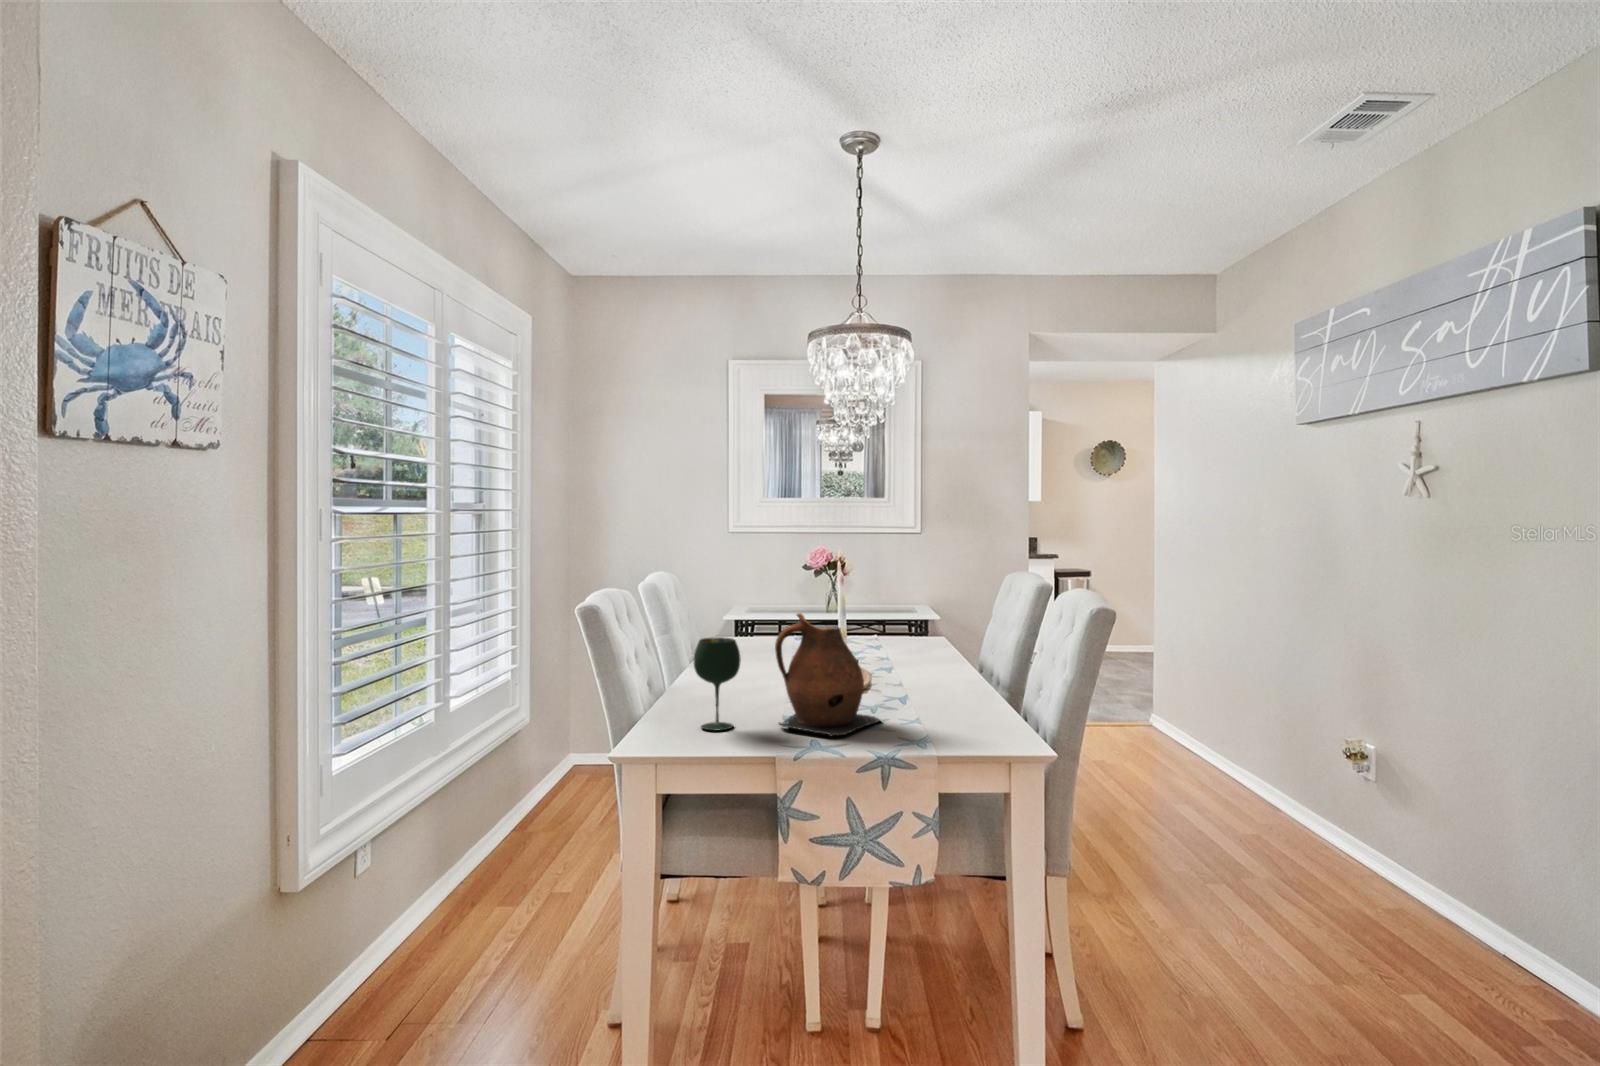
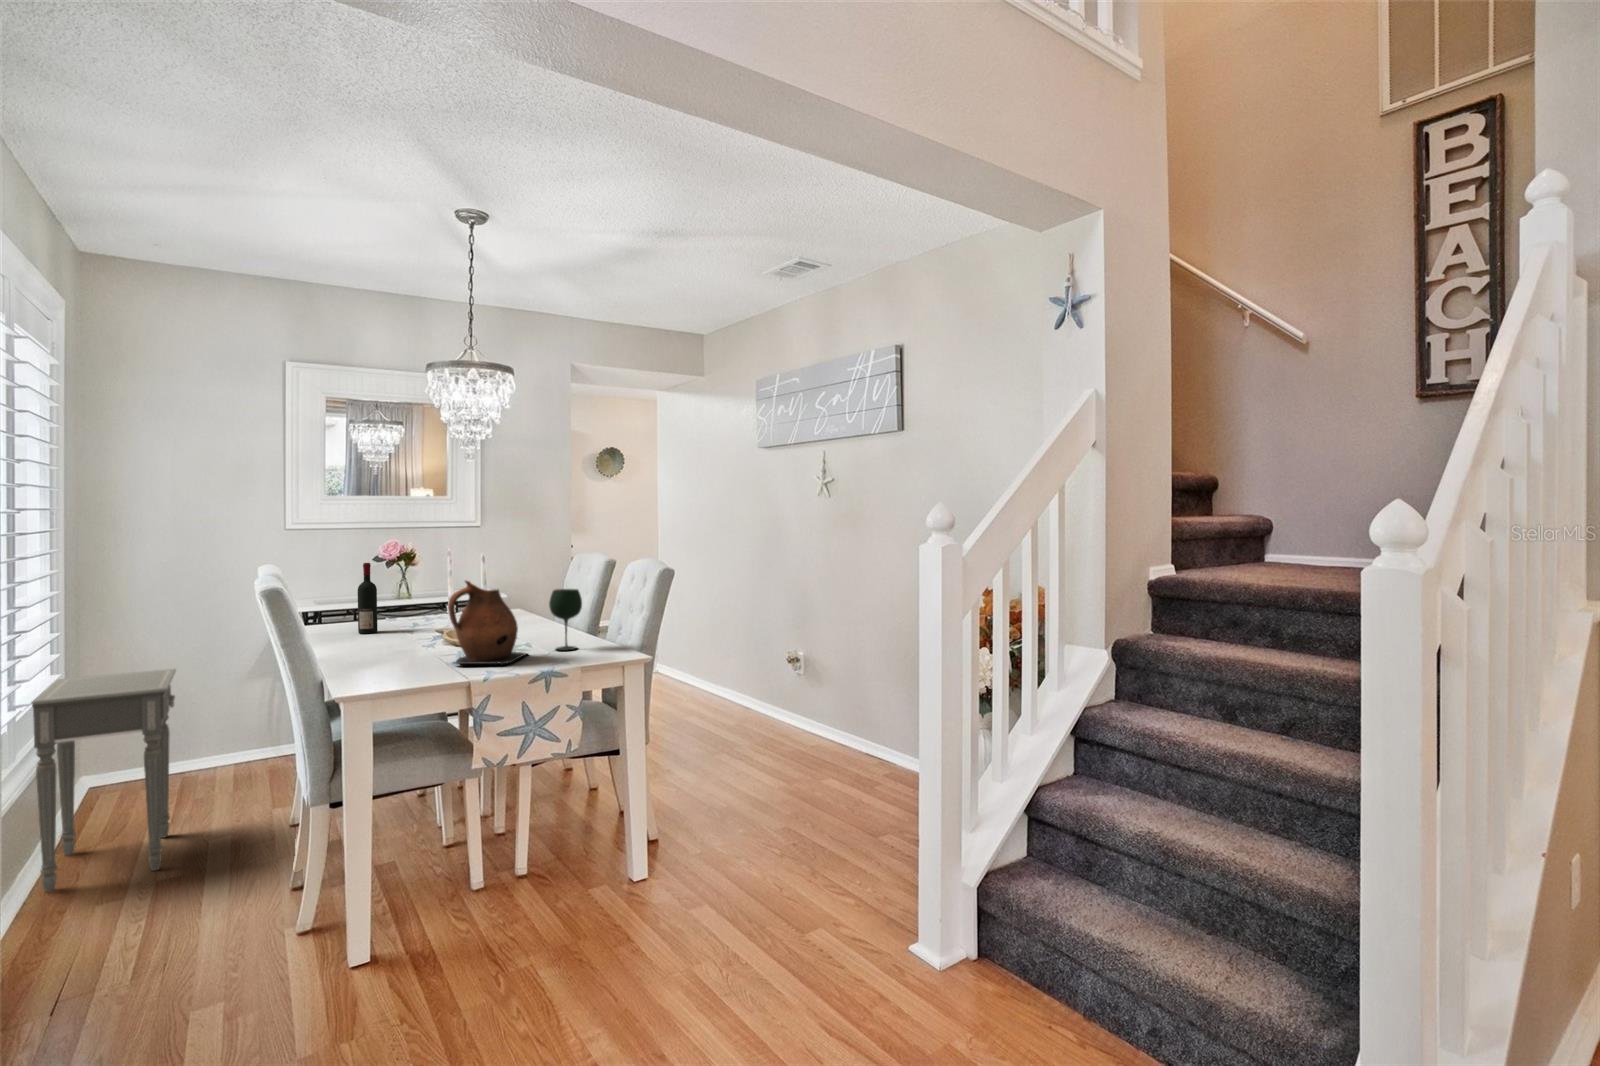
wine bottle: none [743,577,763,659] -> present [358,563,378,634]
wine glass: present [693,637,741,731] -> present [549,589,582,650]
side table: none [447,677,586,889] -> present [32,669,176,892]

